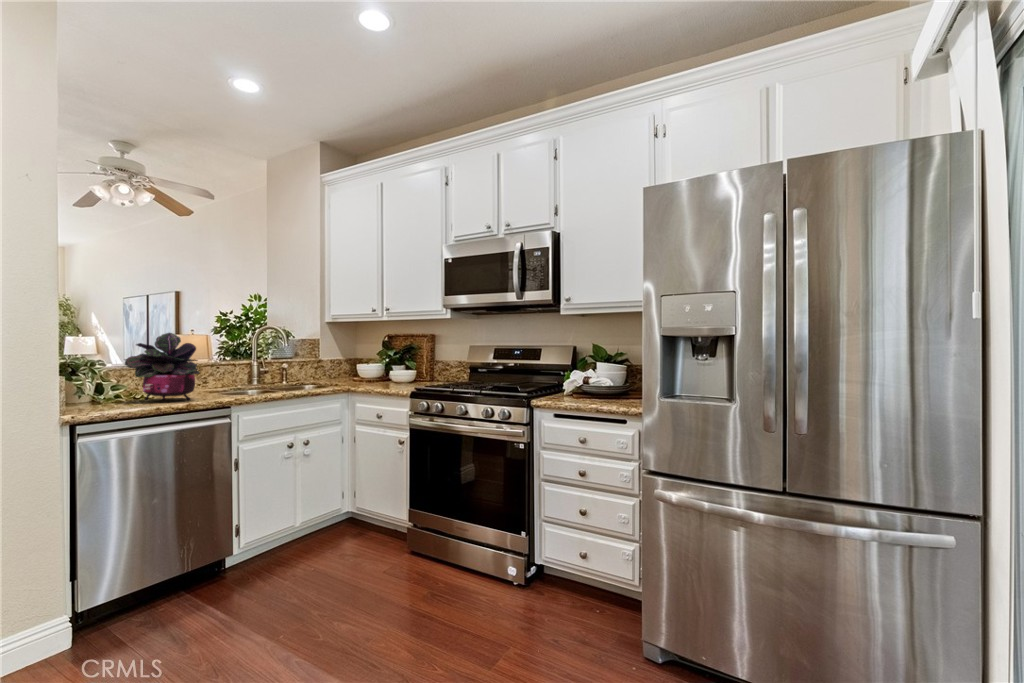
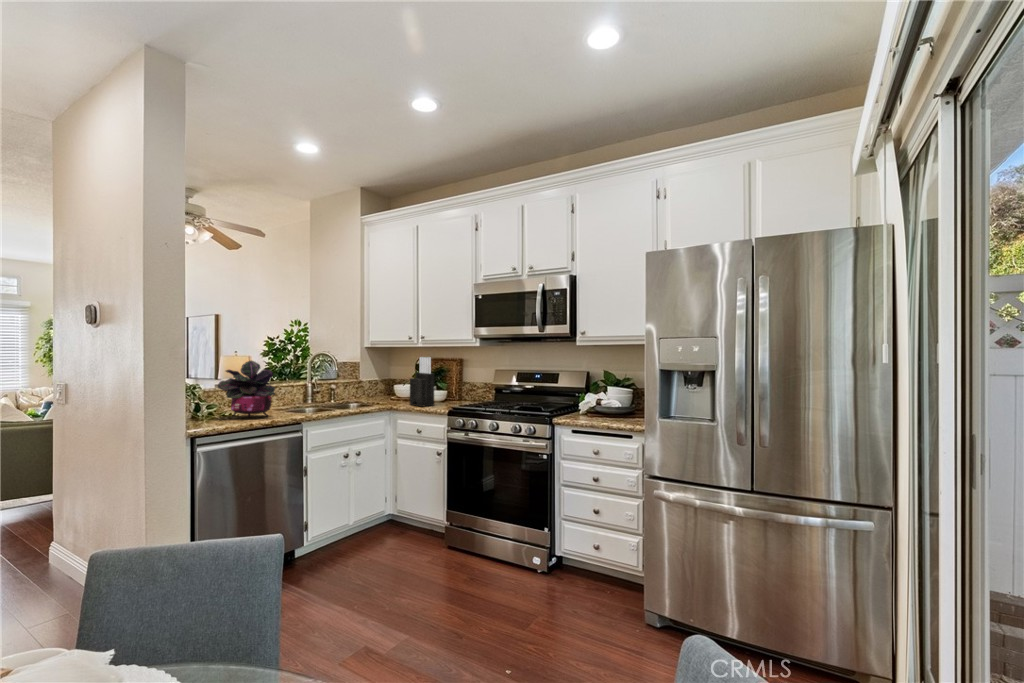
knife block: none [369,331,397,388] -> present [410,357,434,407]

